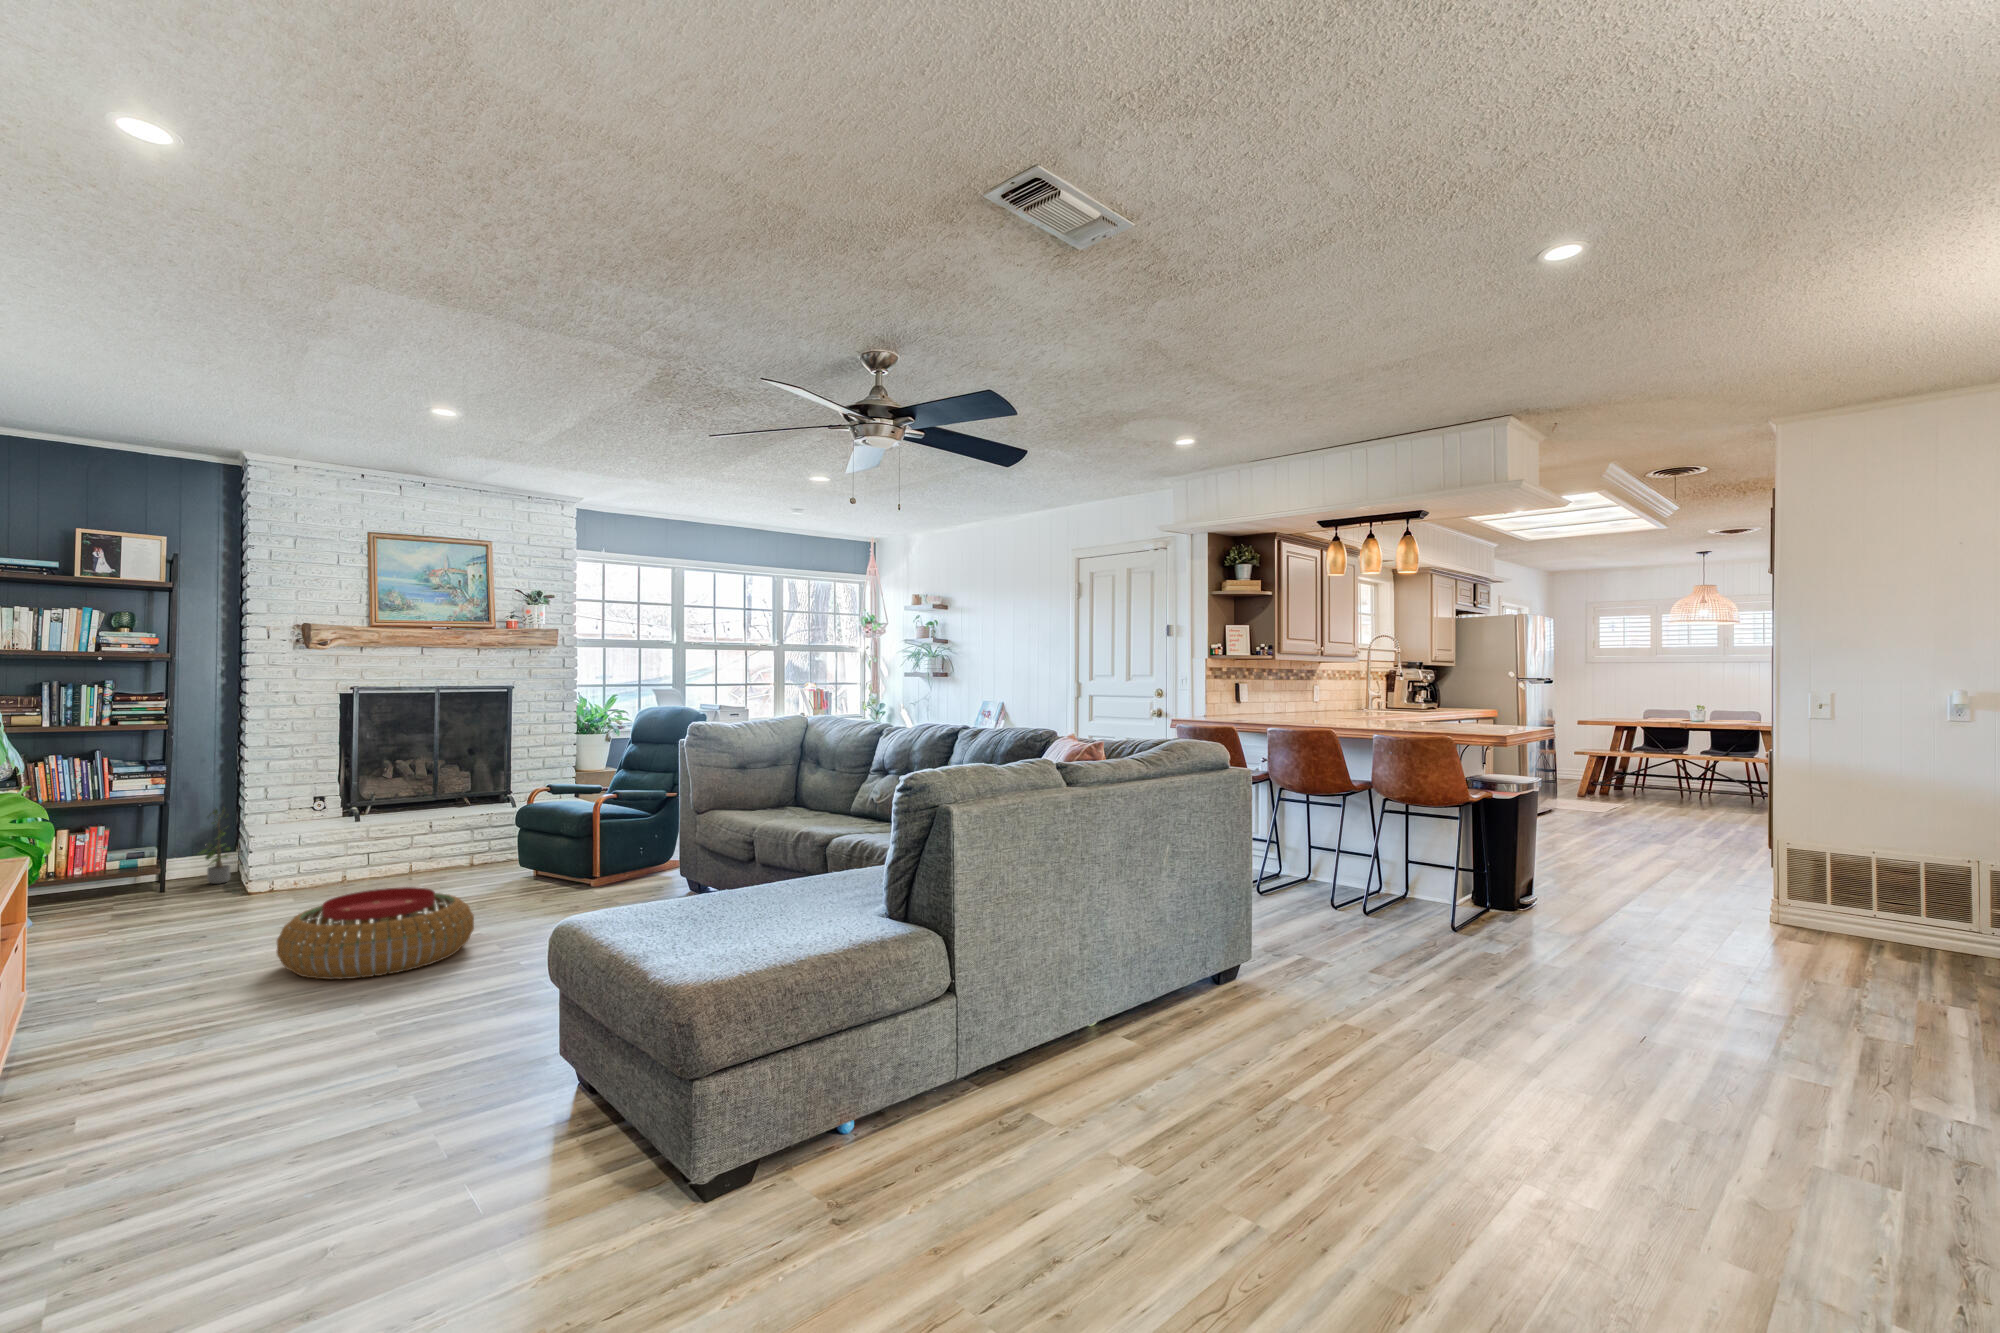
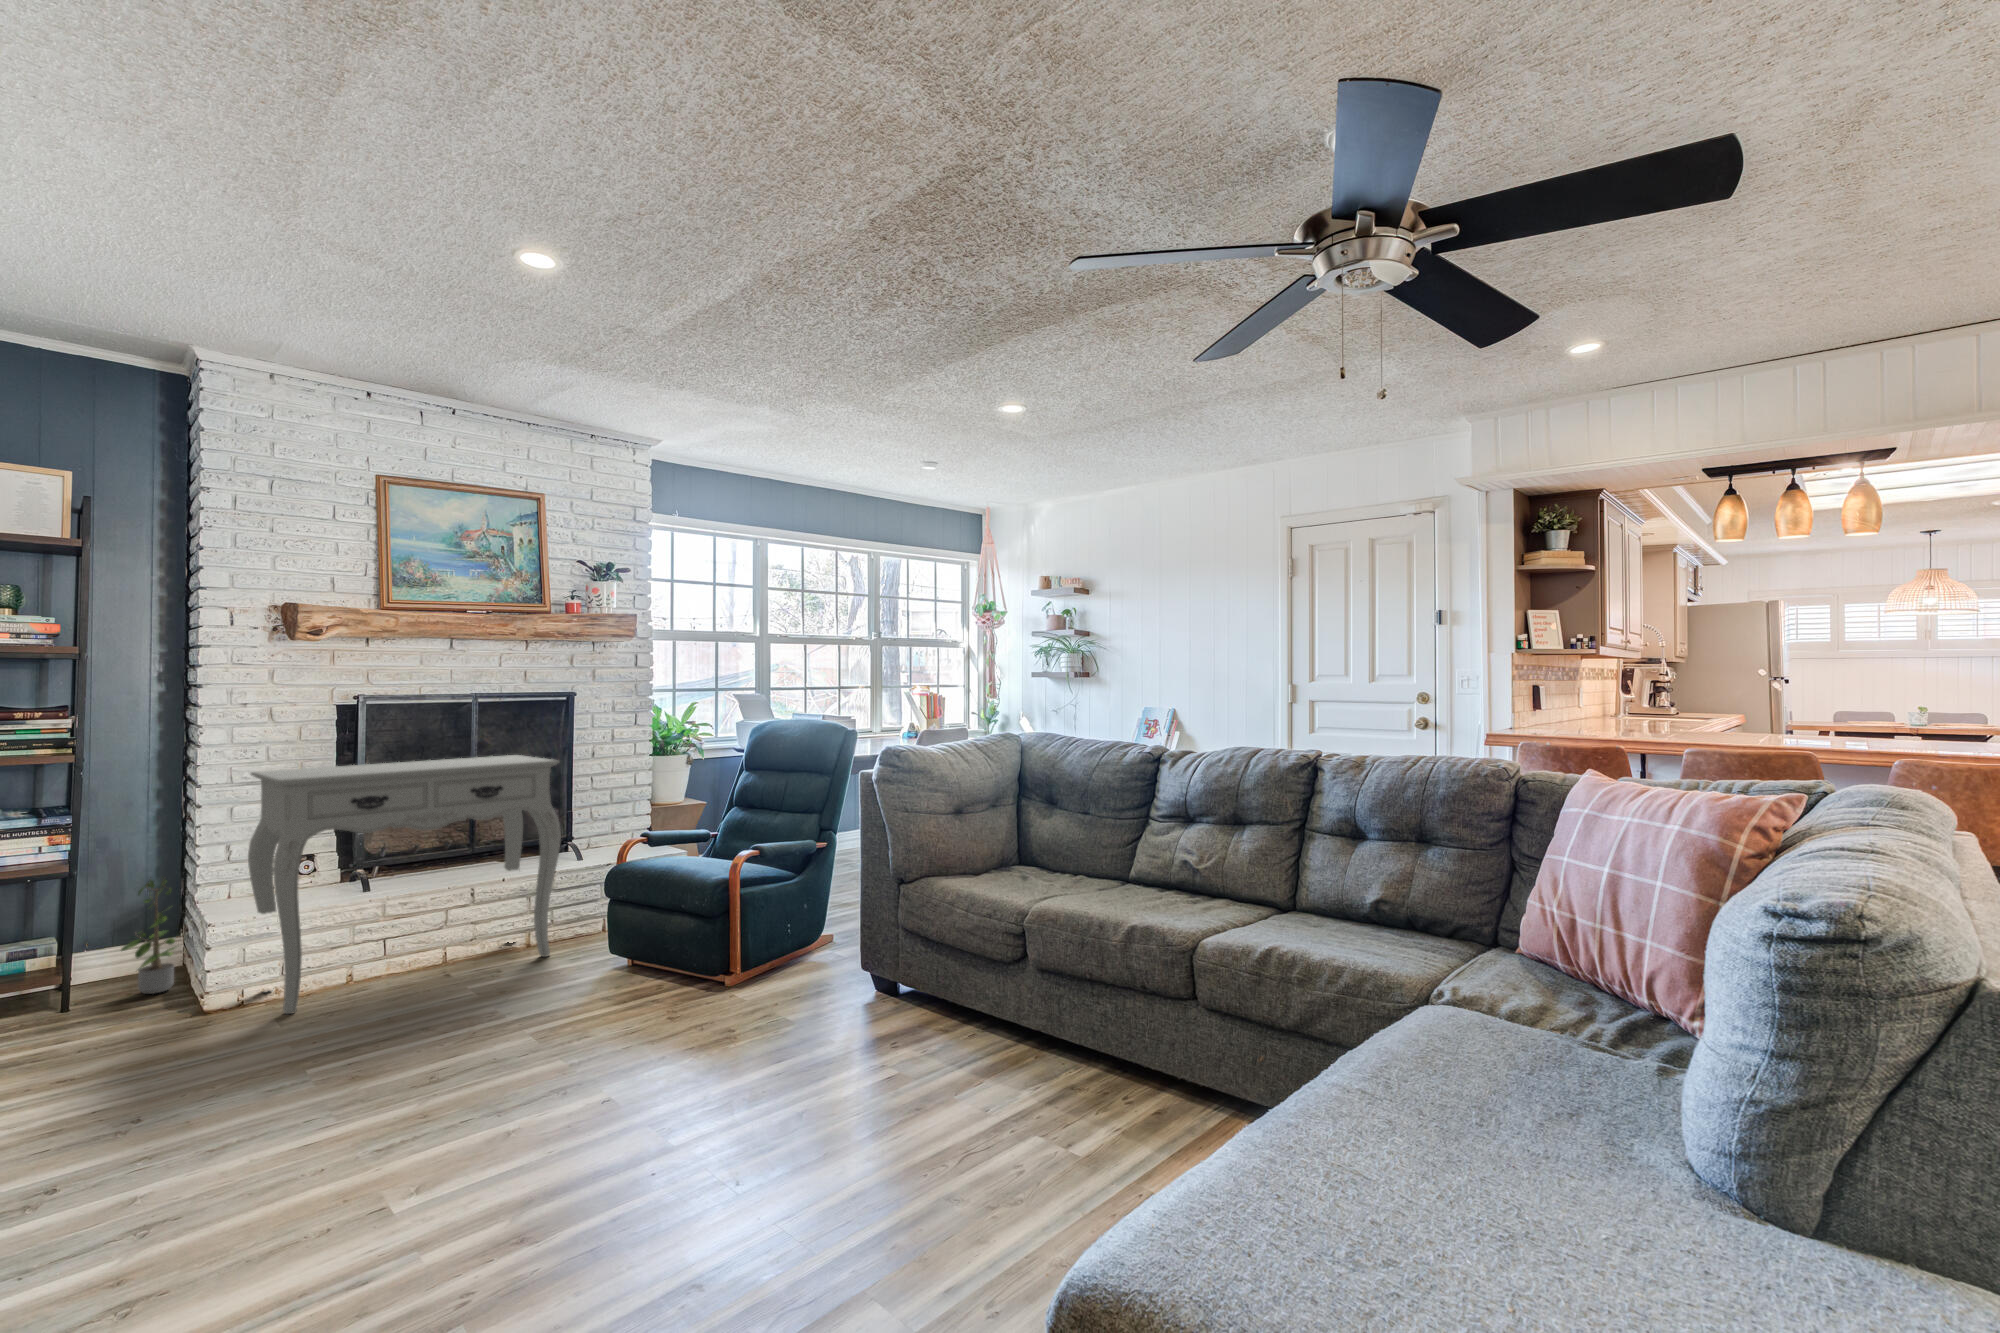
console table: none [277,730,491,895] -> present [248,755,561,1014]
pouf: present [277,887,474,979] -> none [291,1036,626,1243]

